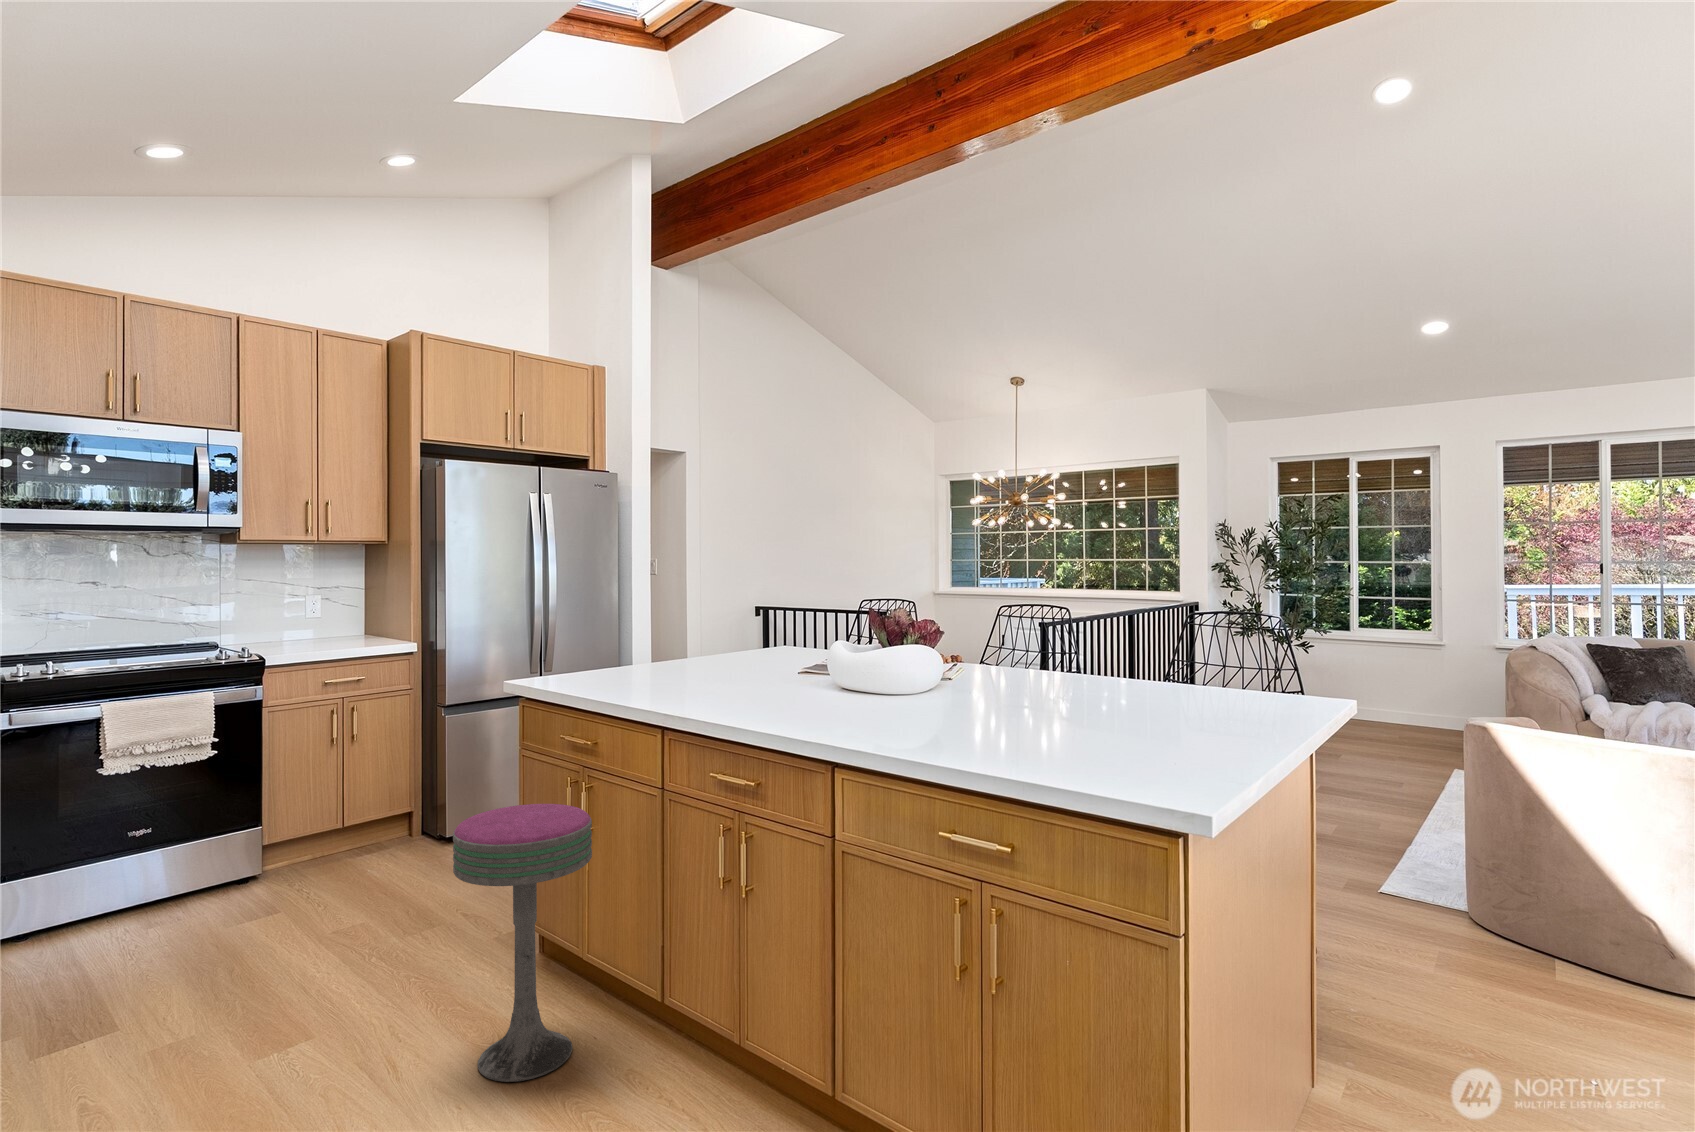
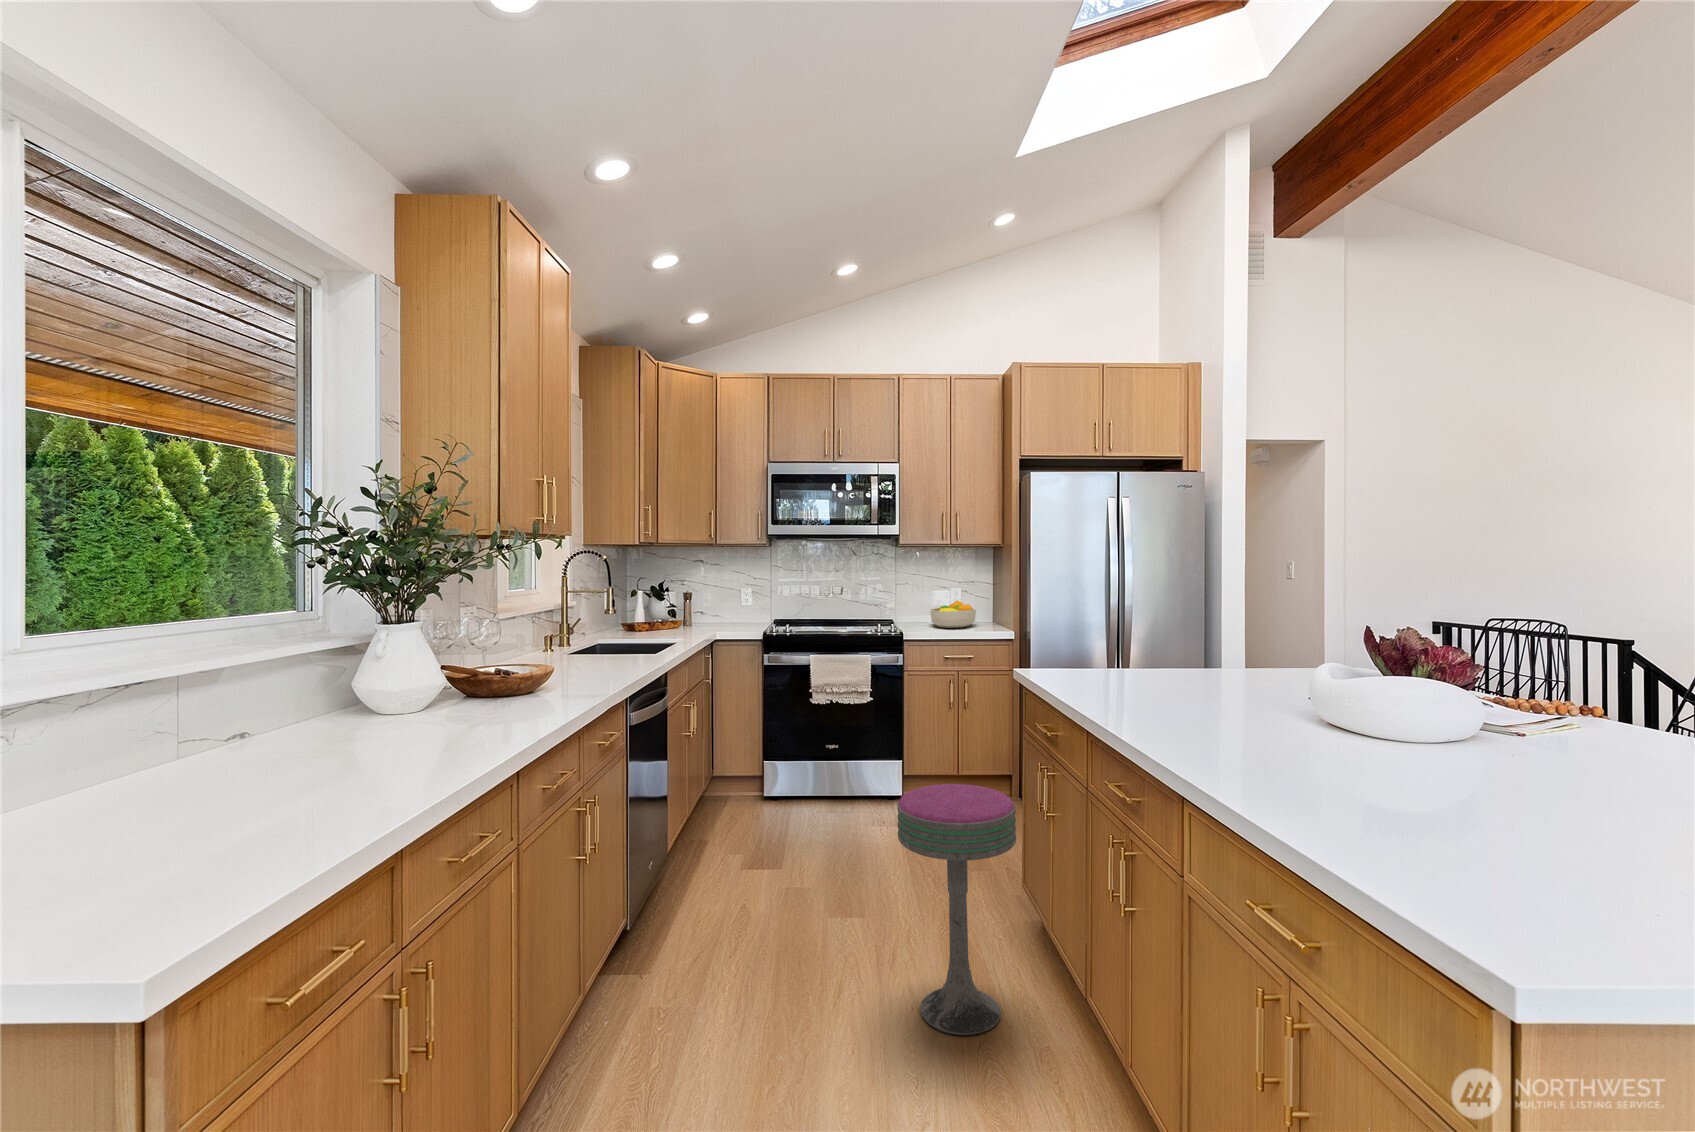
fruit bowl: none [286,614,356,649] -> present [930,601,976,628]

